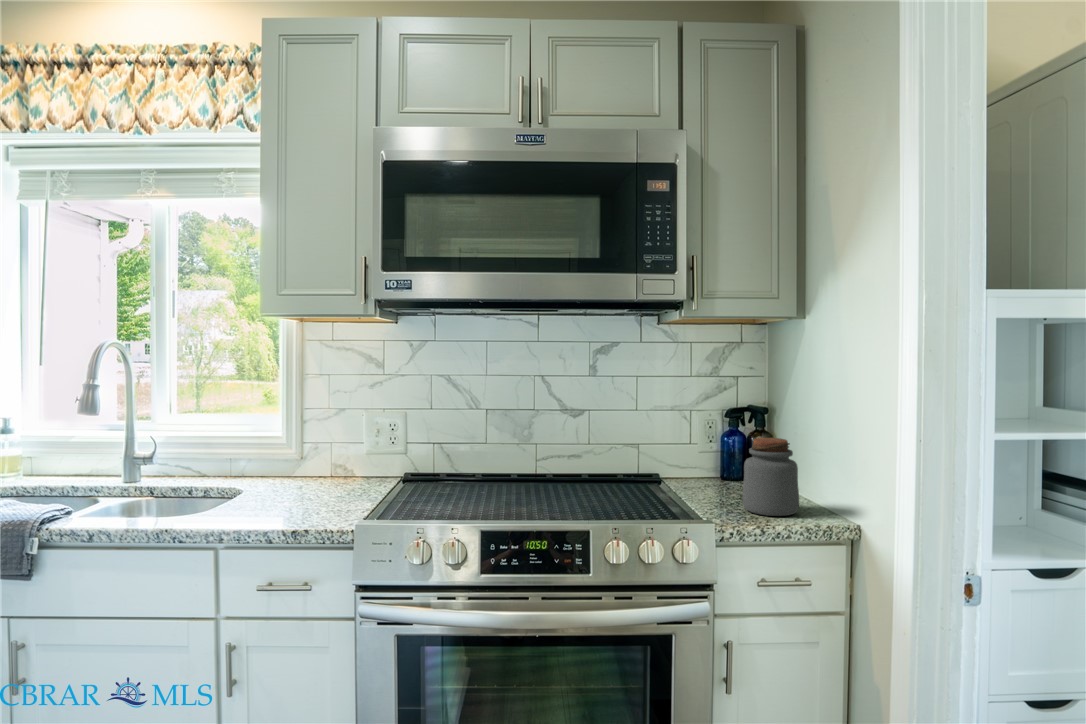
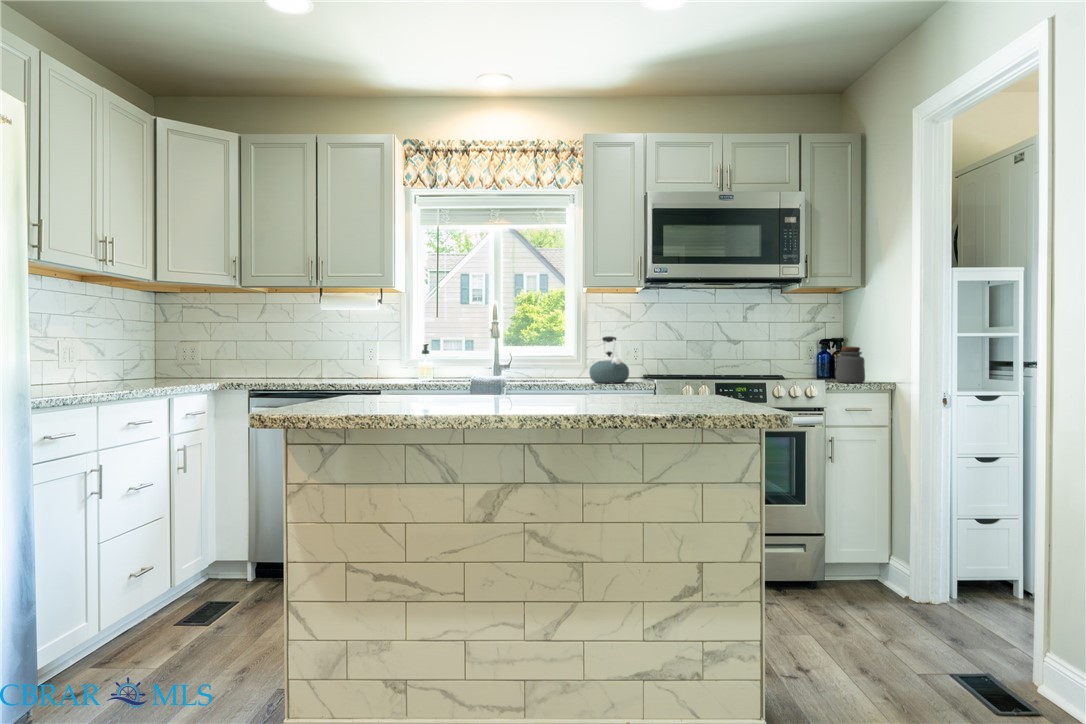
kettle: none [269,411,351,507] -> present [589,336,629,383]

